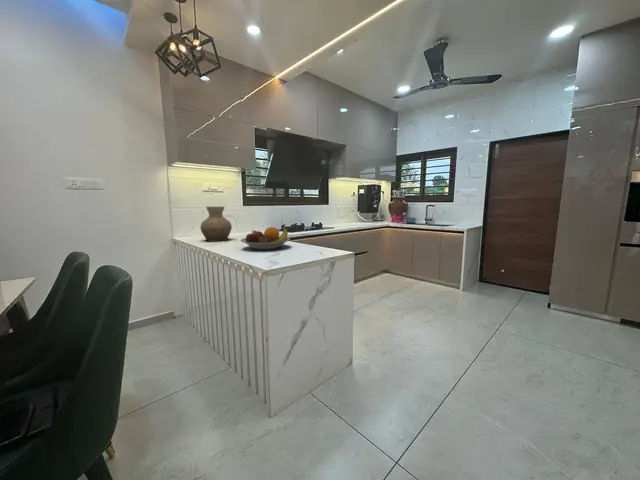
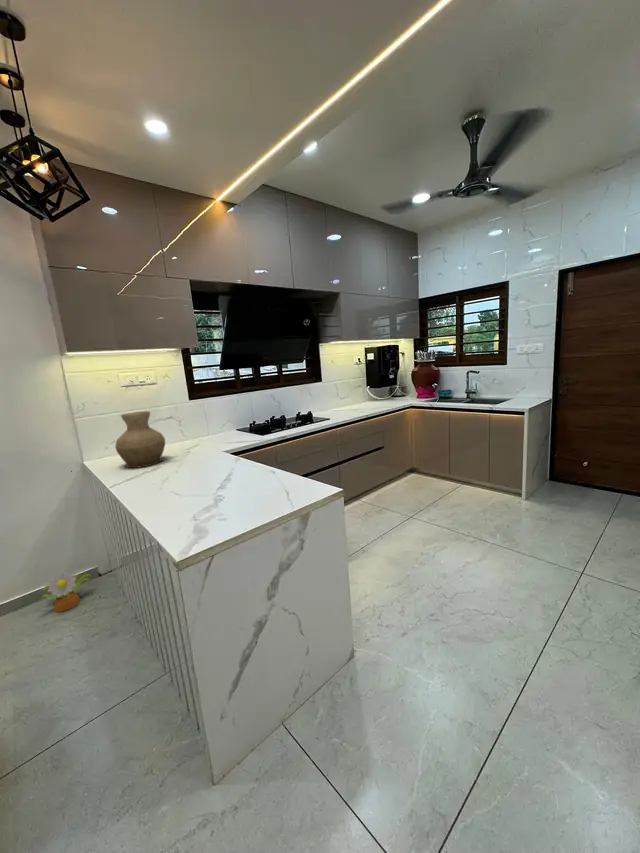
fruit bowl: present [241,227,290,250] -> none [162,449,243,490]
decorative plant: none [138,308,172,335] -> present [41,572,90,612]

